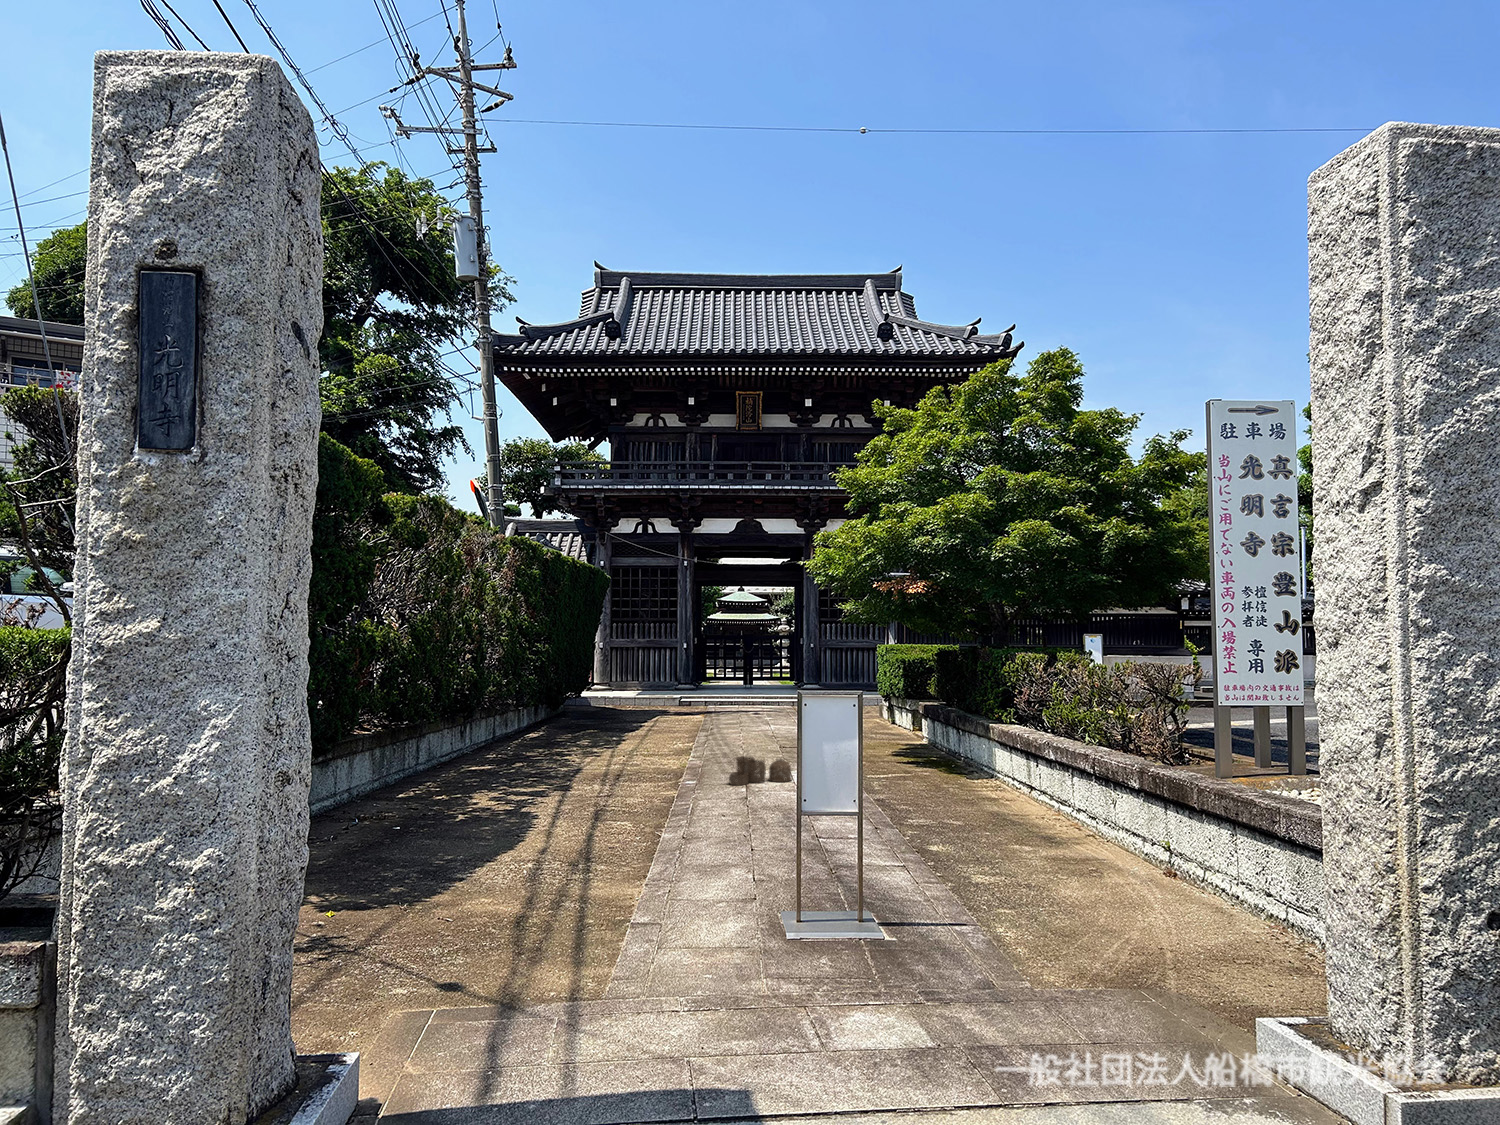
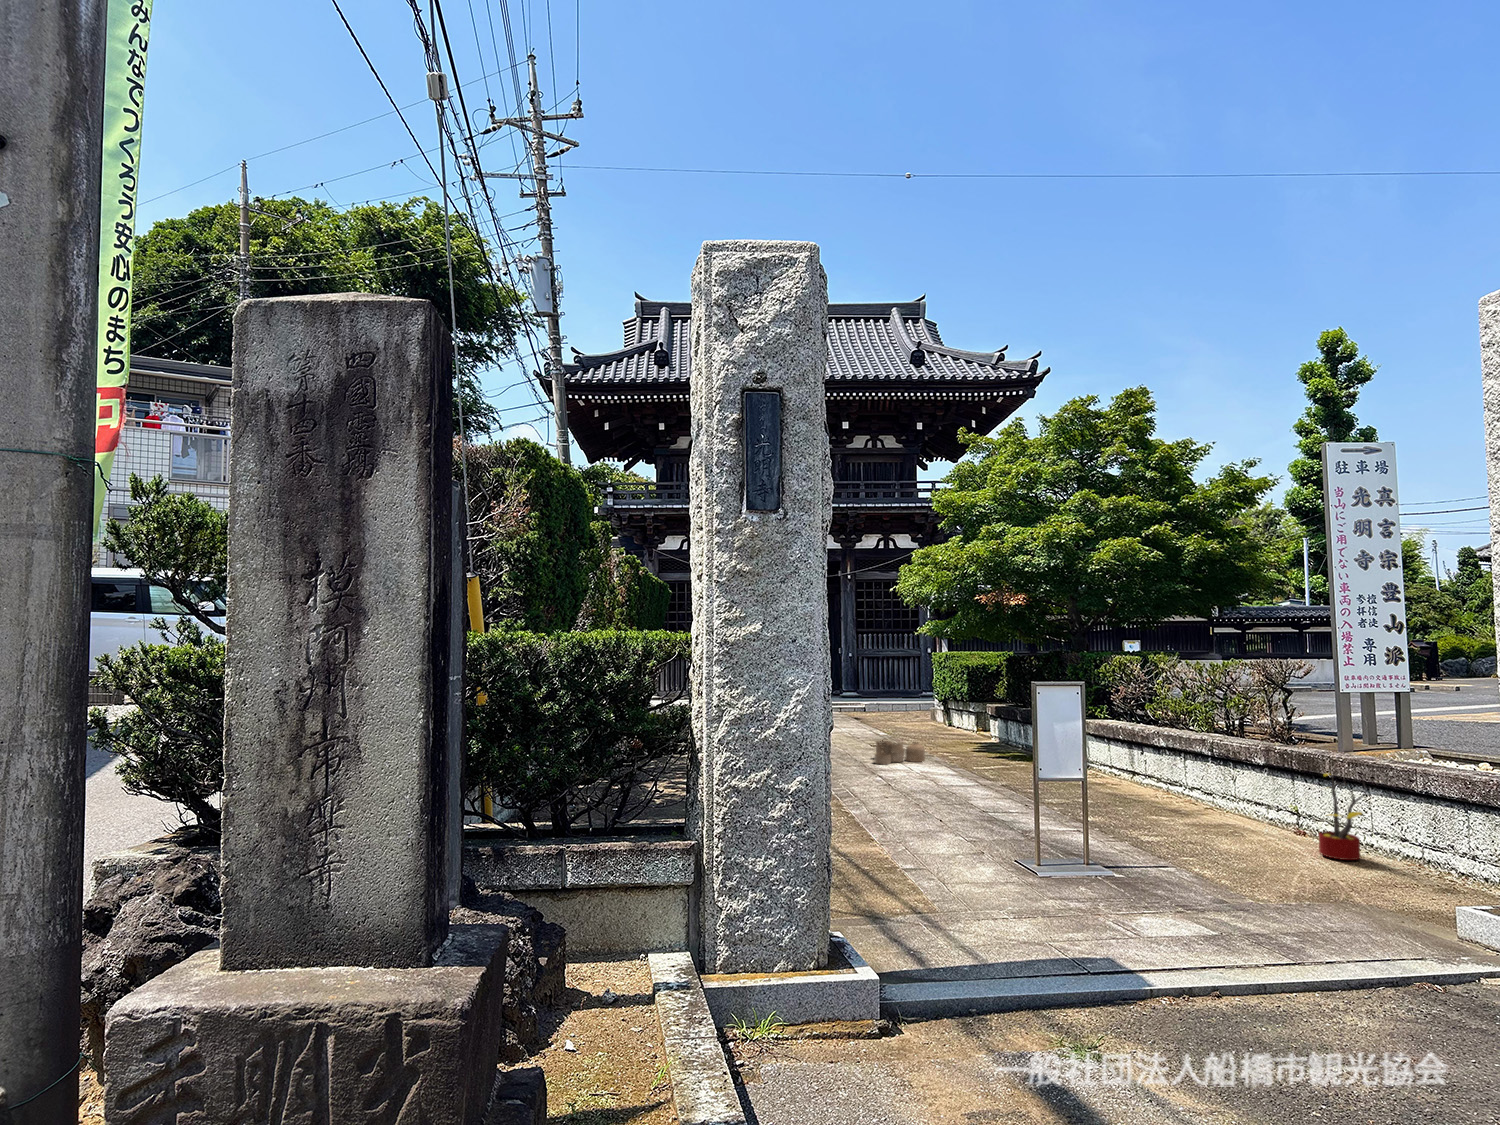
decorative plant: none [1171,801,1221,917] -> present [1319,773,1366,860]

